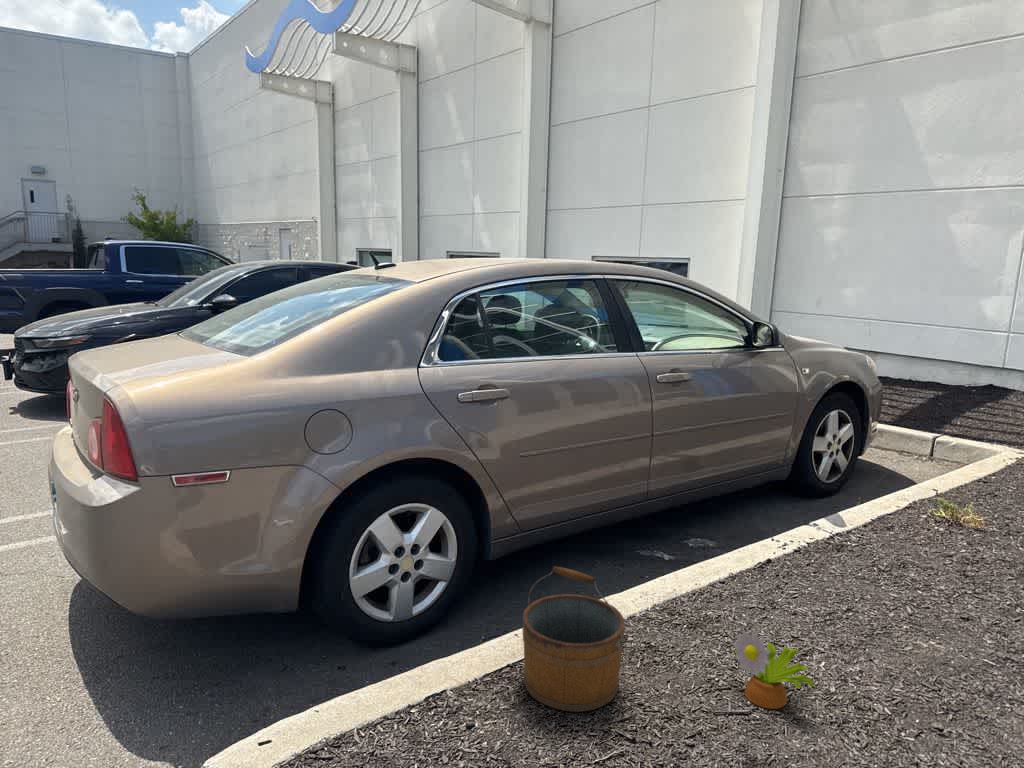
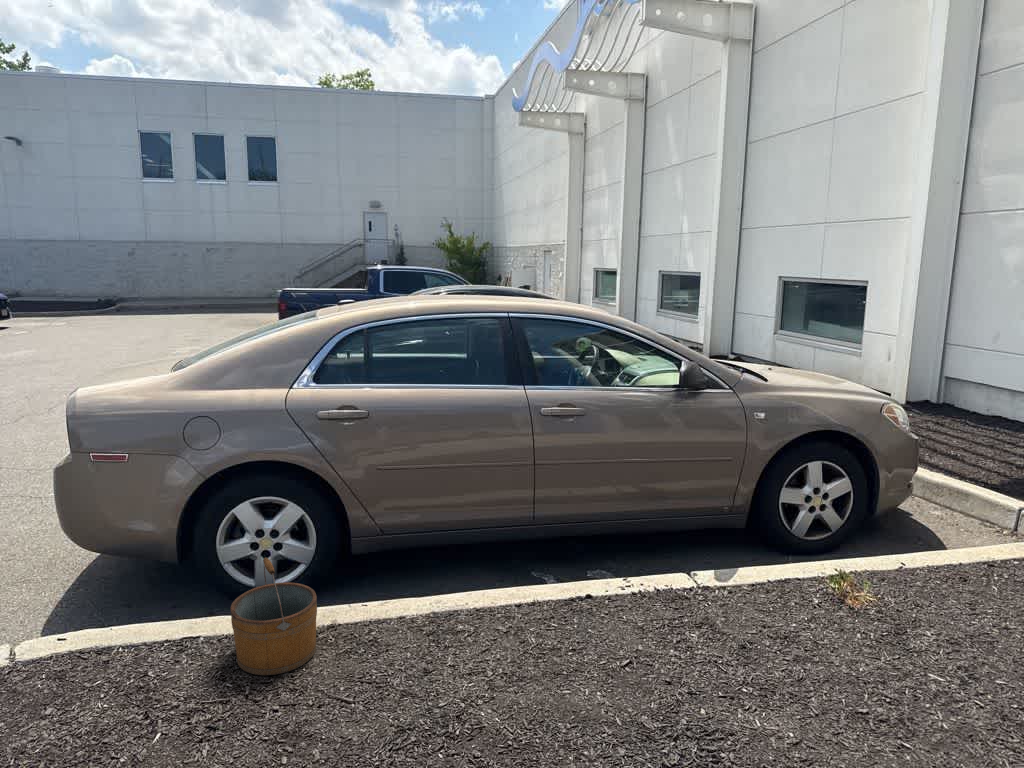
decorative plant: present [732,631,814,709] -> none [367,639,435,714]

